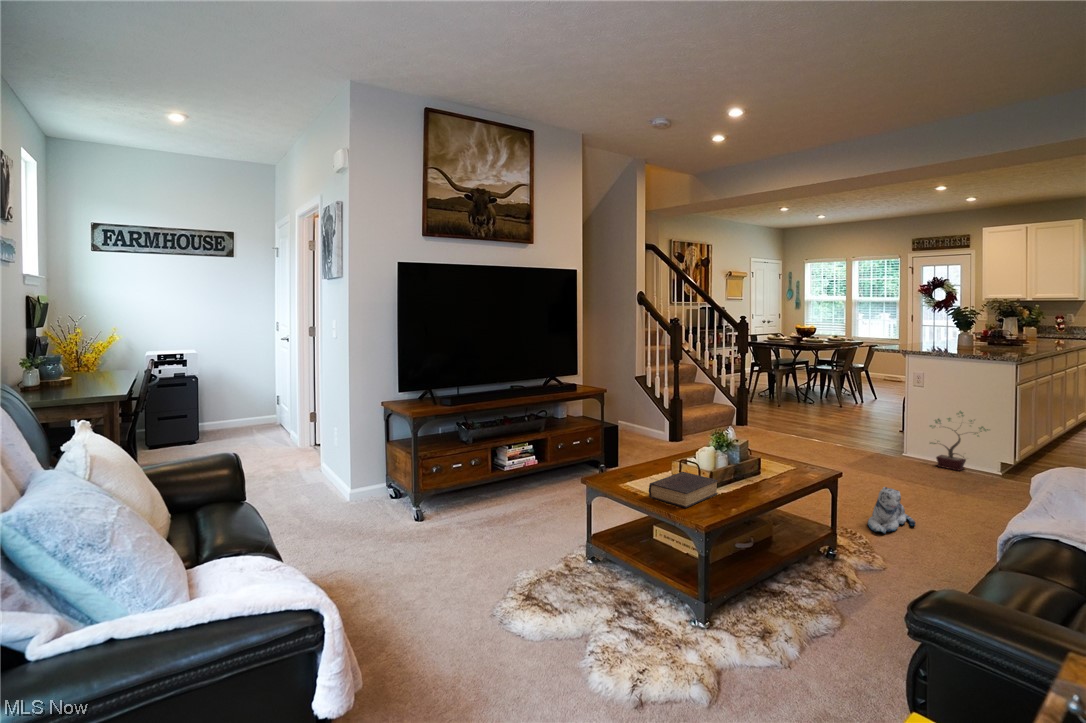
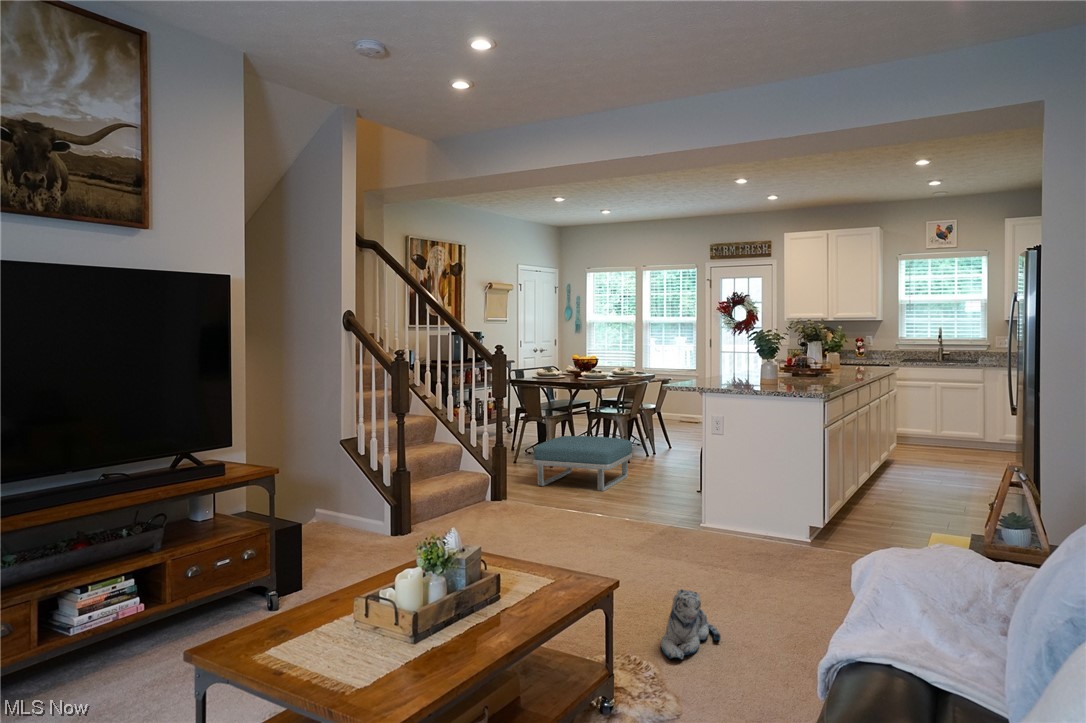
footstool: none [764,384,842,424] -> present [533,436,632,491]
potted plant: present [930,411,988,471] -> none [731,465,801,545]
book: present [649,472,718,508] -> none [299,618,424,693]

